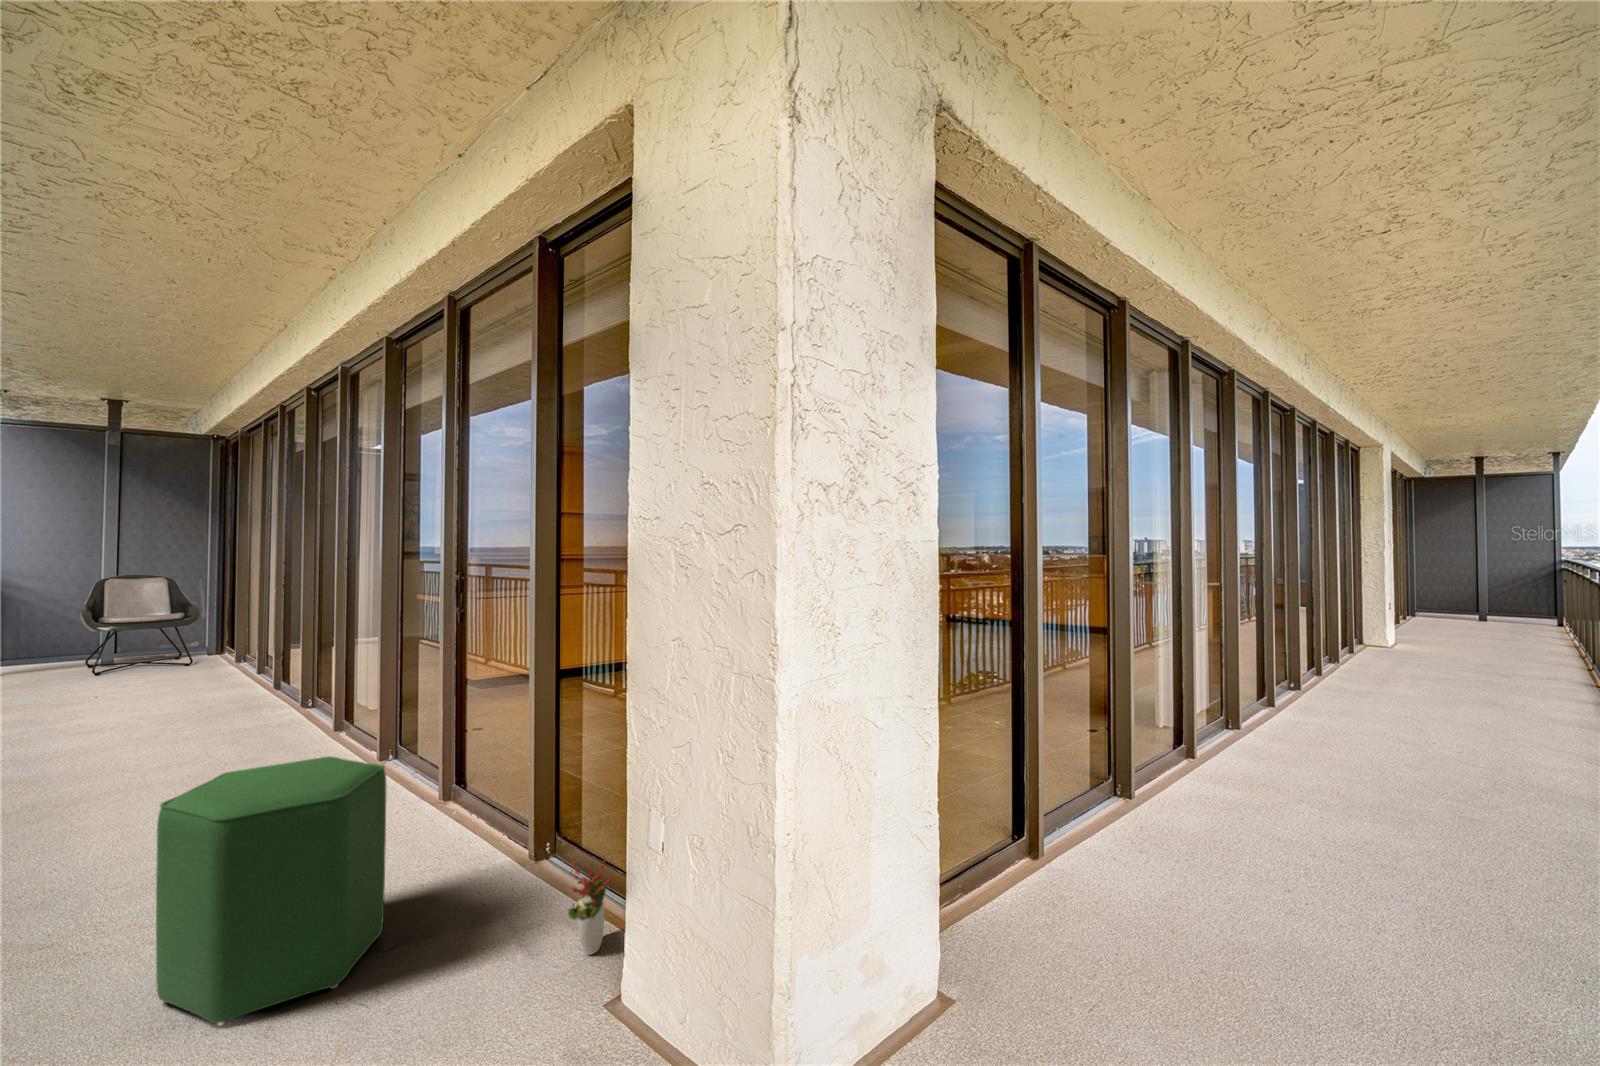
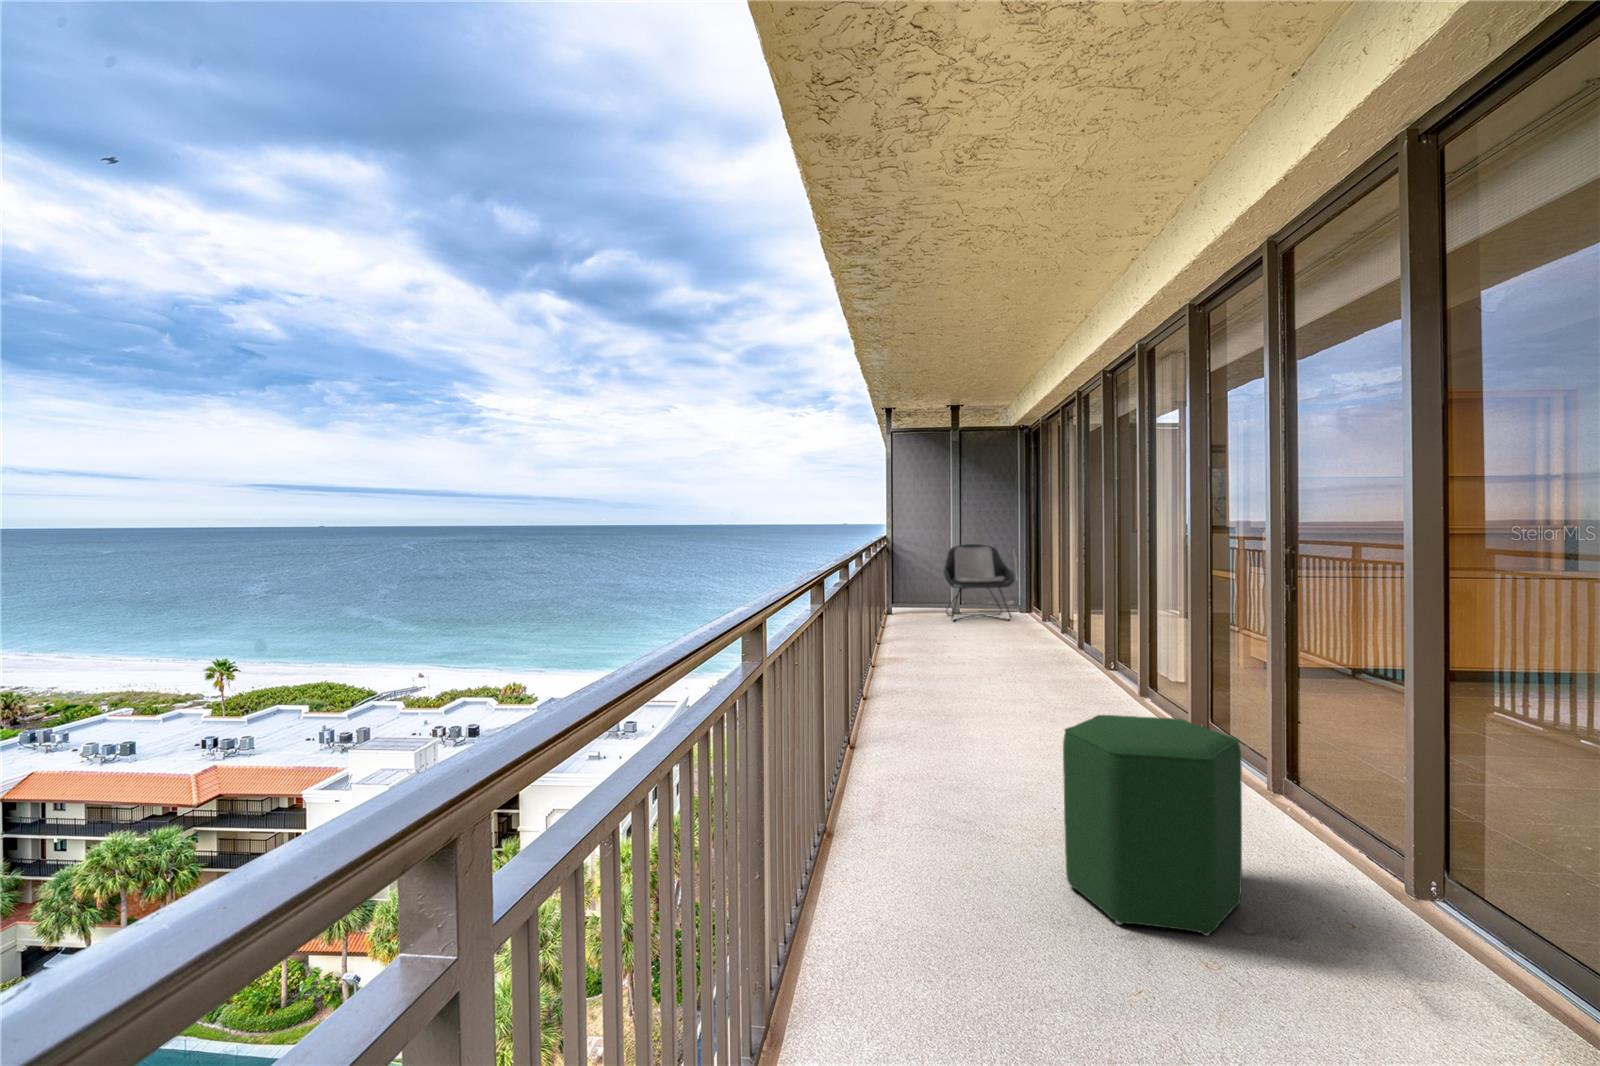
decorative plant: present [568,861,610,955] -> none [1485,905,1557,1036]

